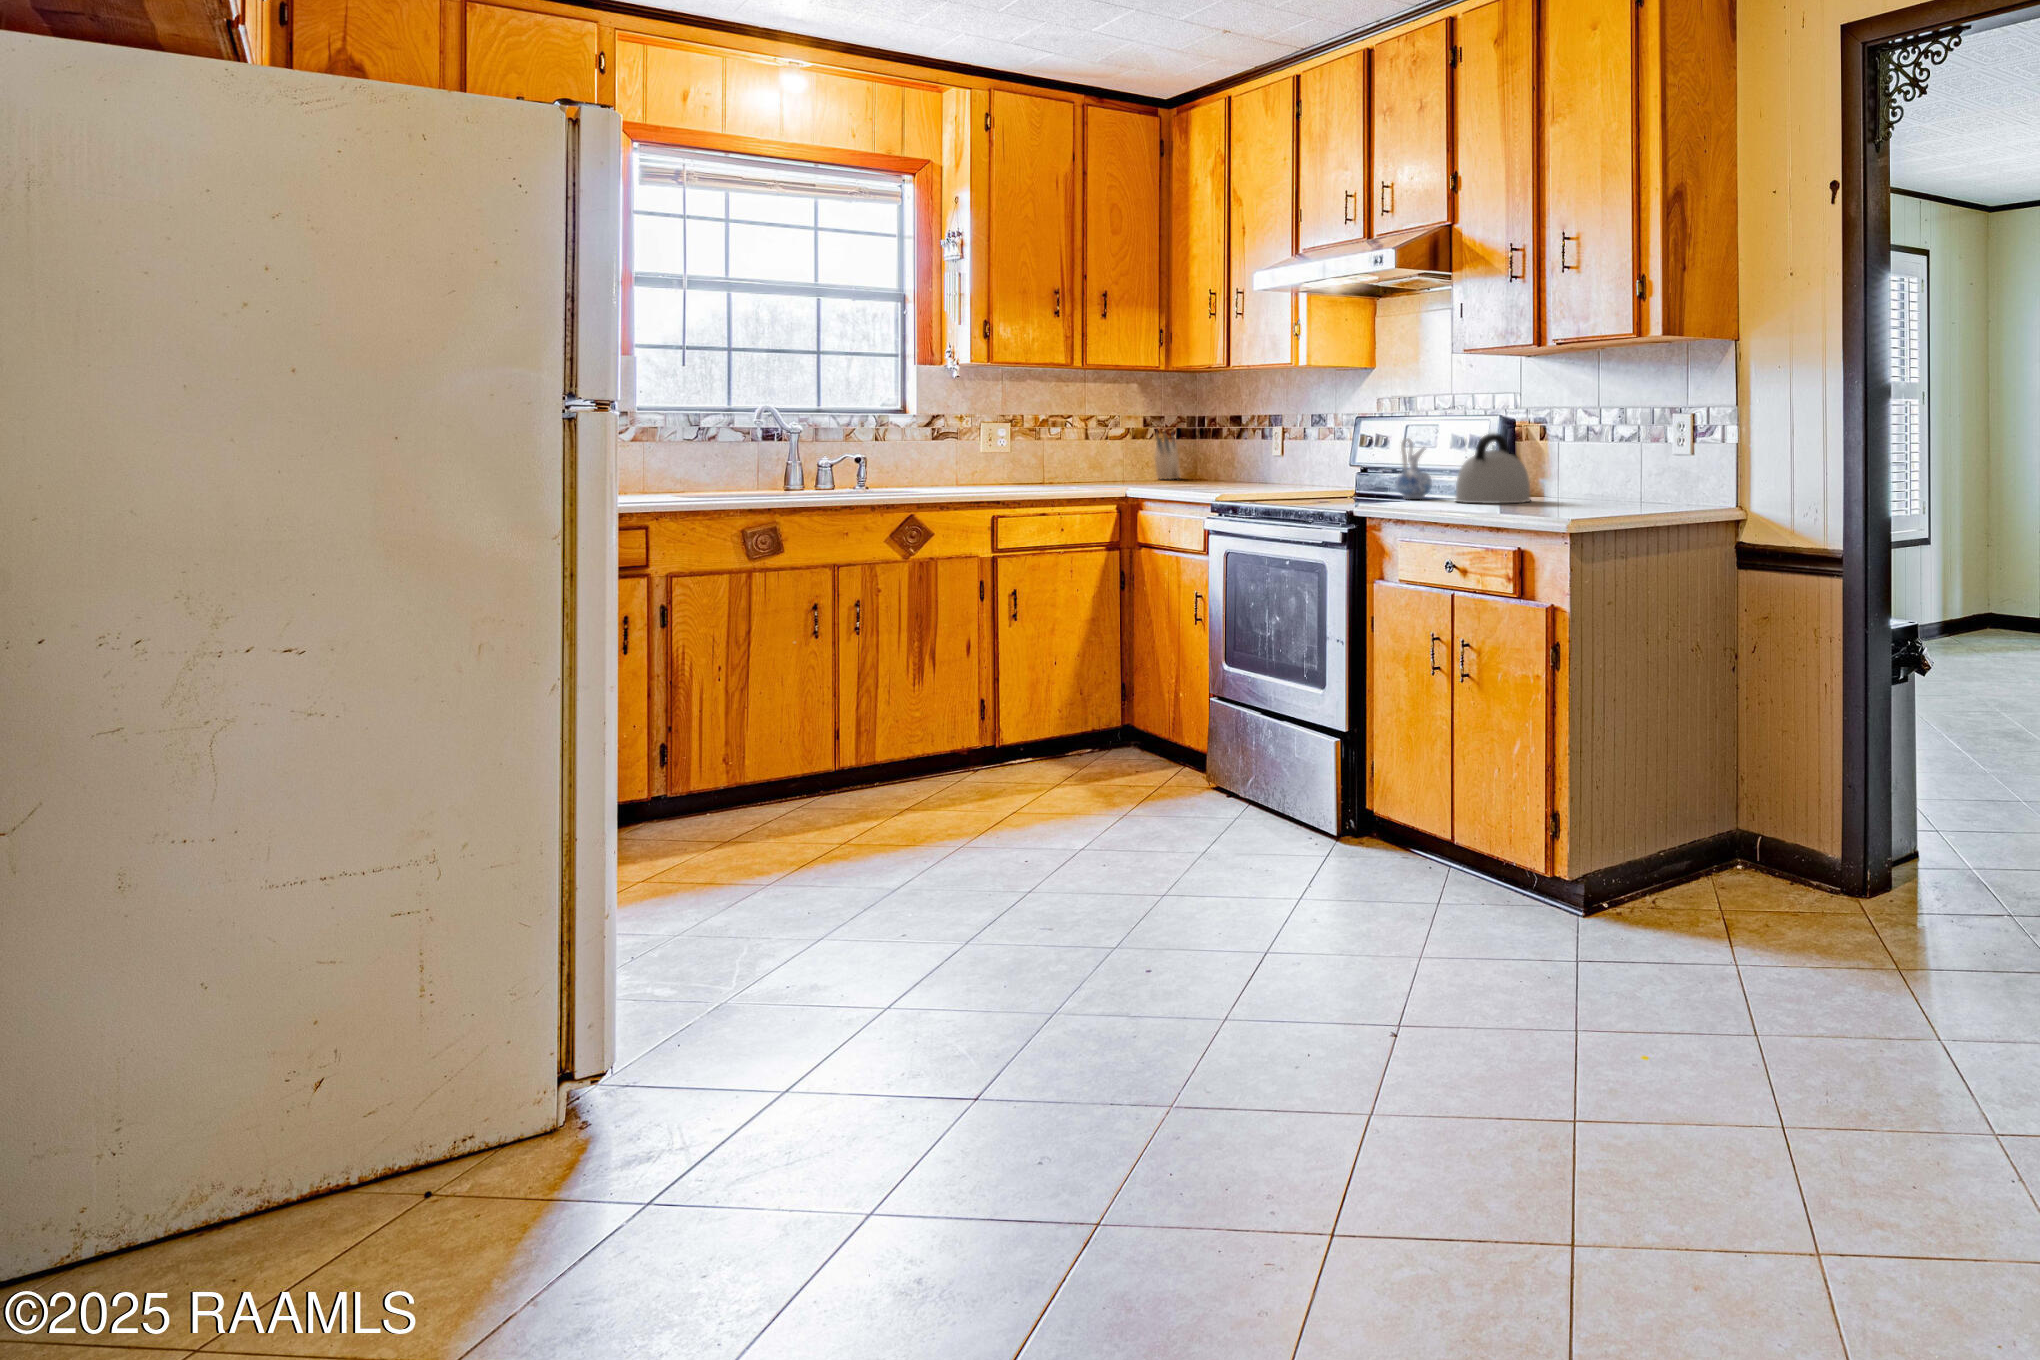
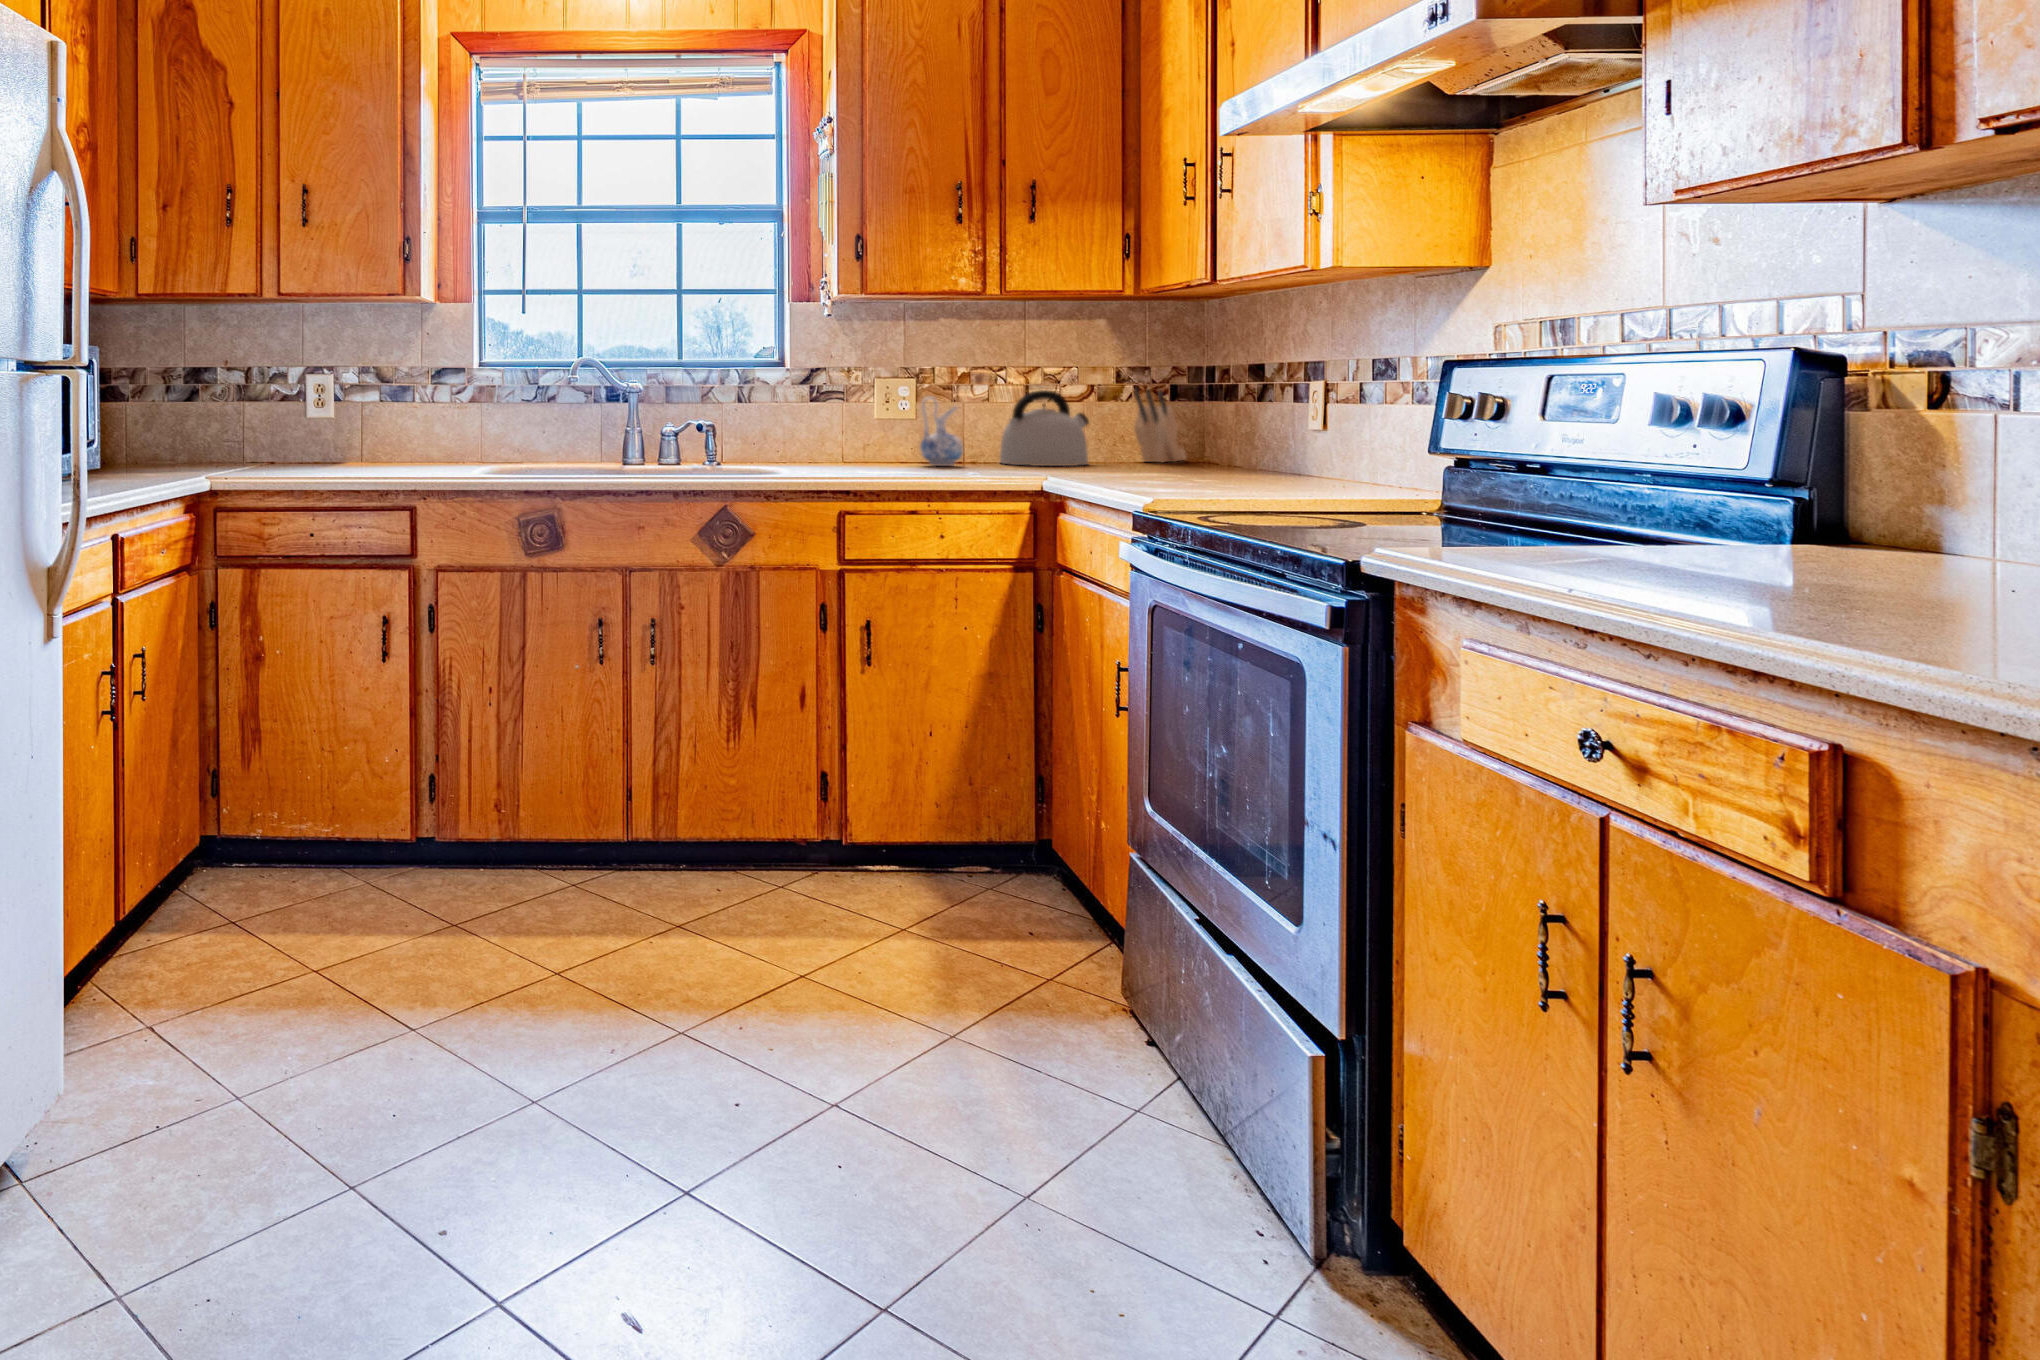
kettle: present [1455,433,1531,503] -> present [1000,390,1089,466]
ceramic pitcher: present [1396,439,1432,499] -> present [920,396,963,466]

